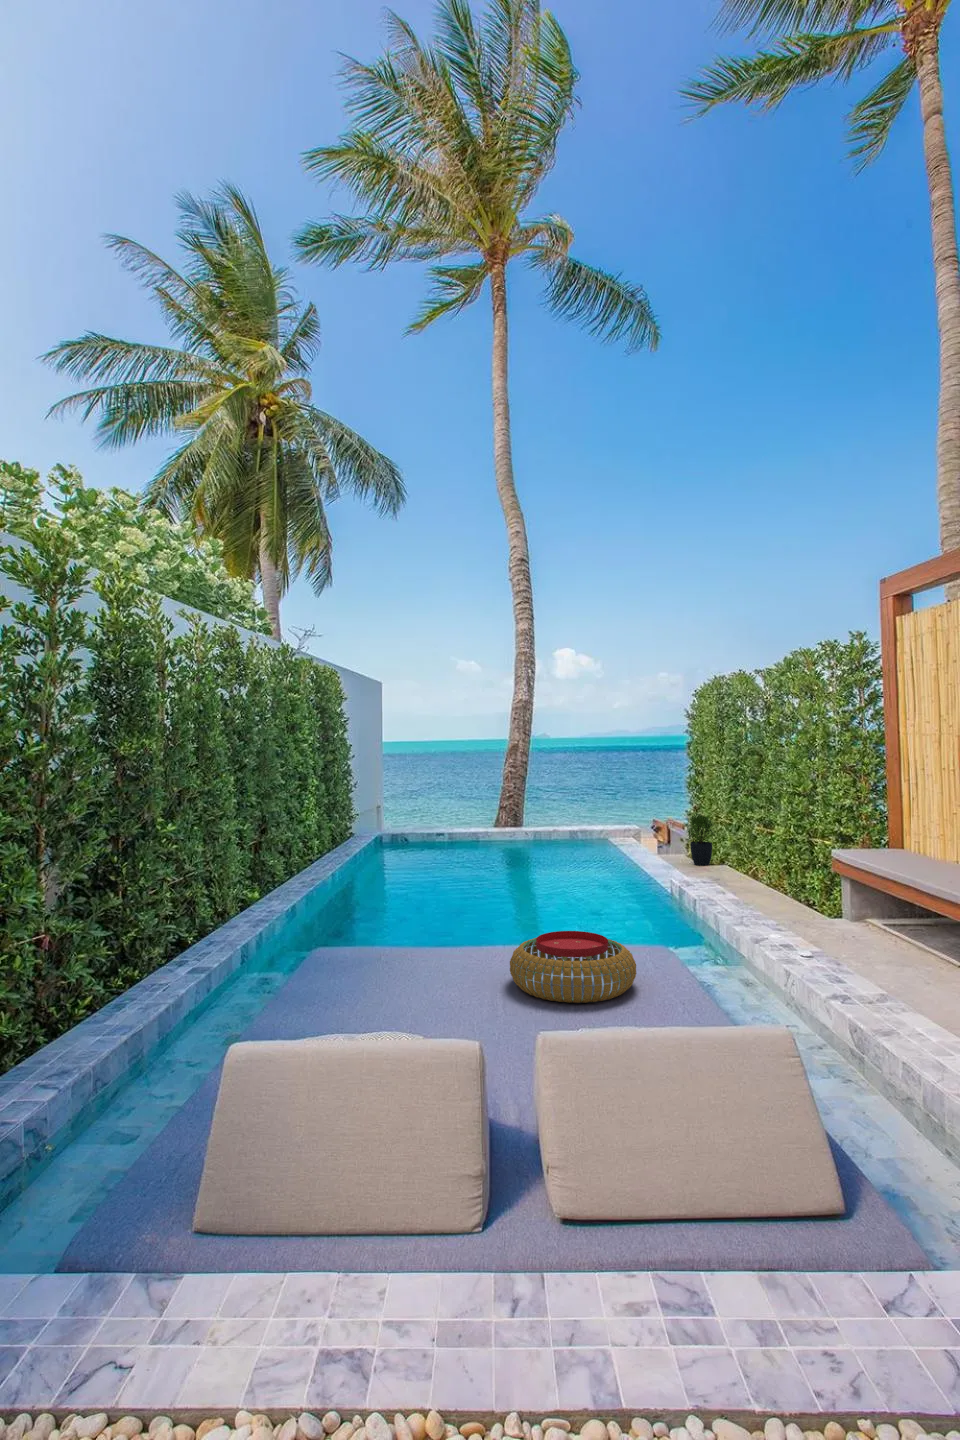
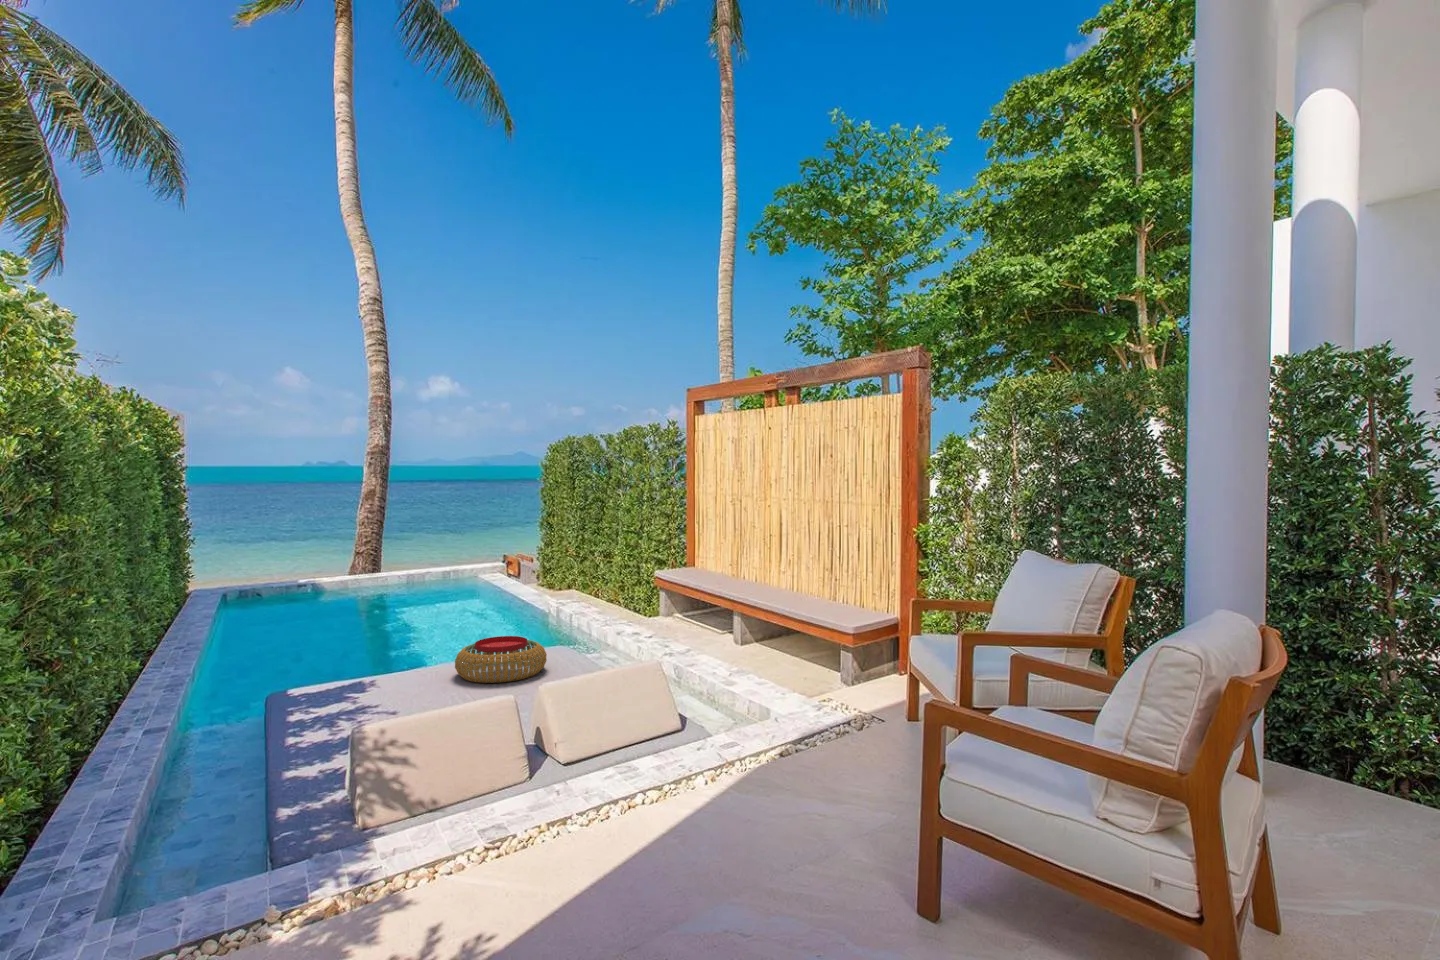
potted plant: present [686,813,718,866] -> none [540,548,568,590]

